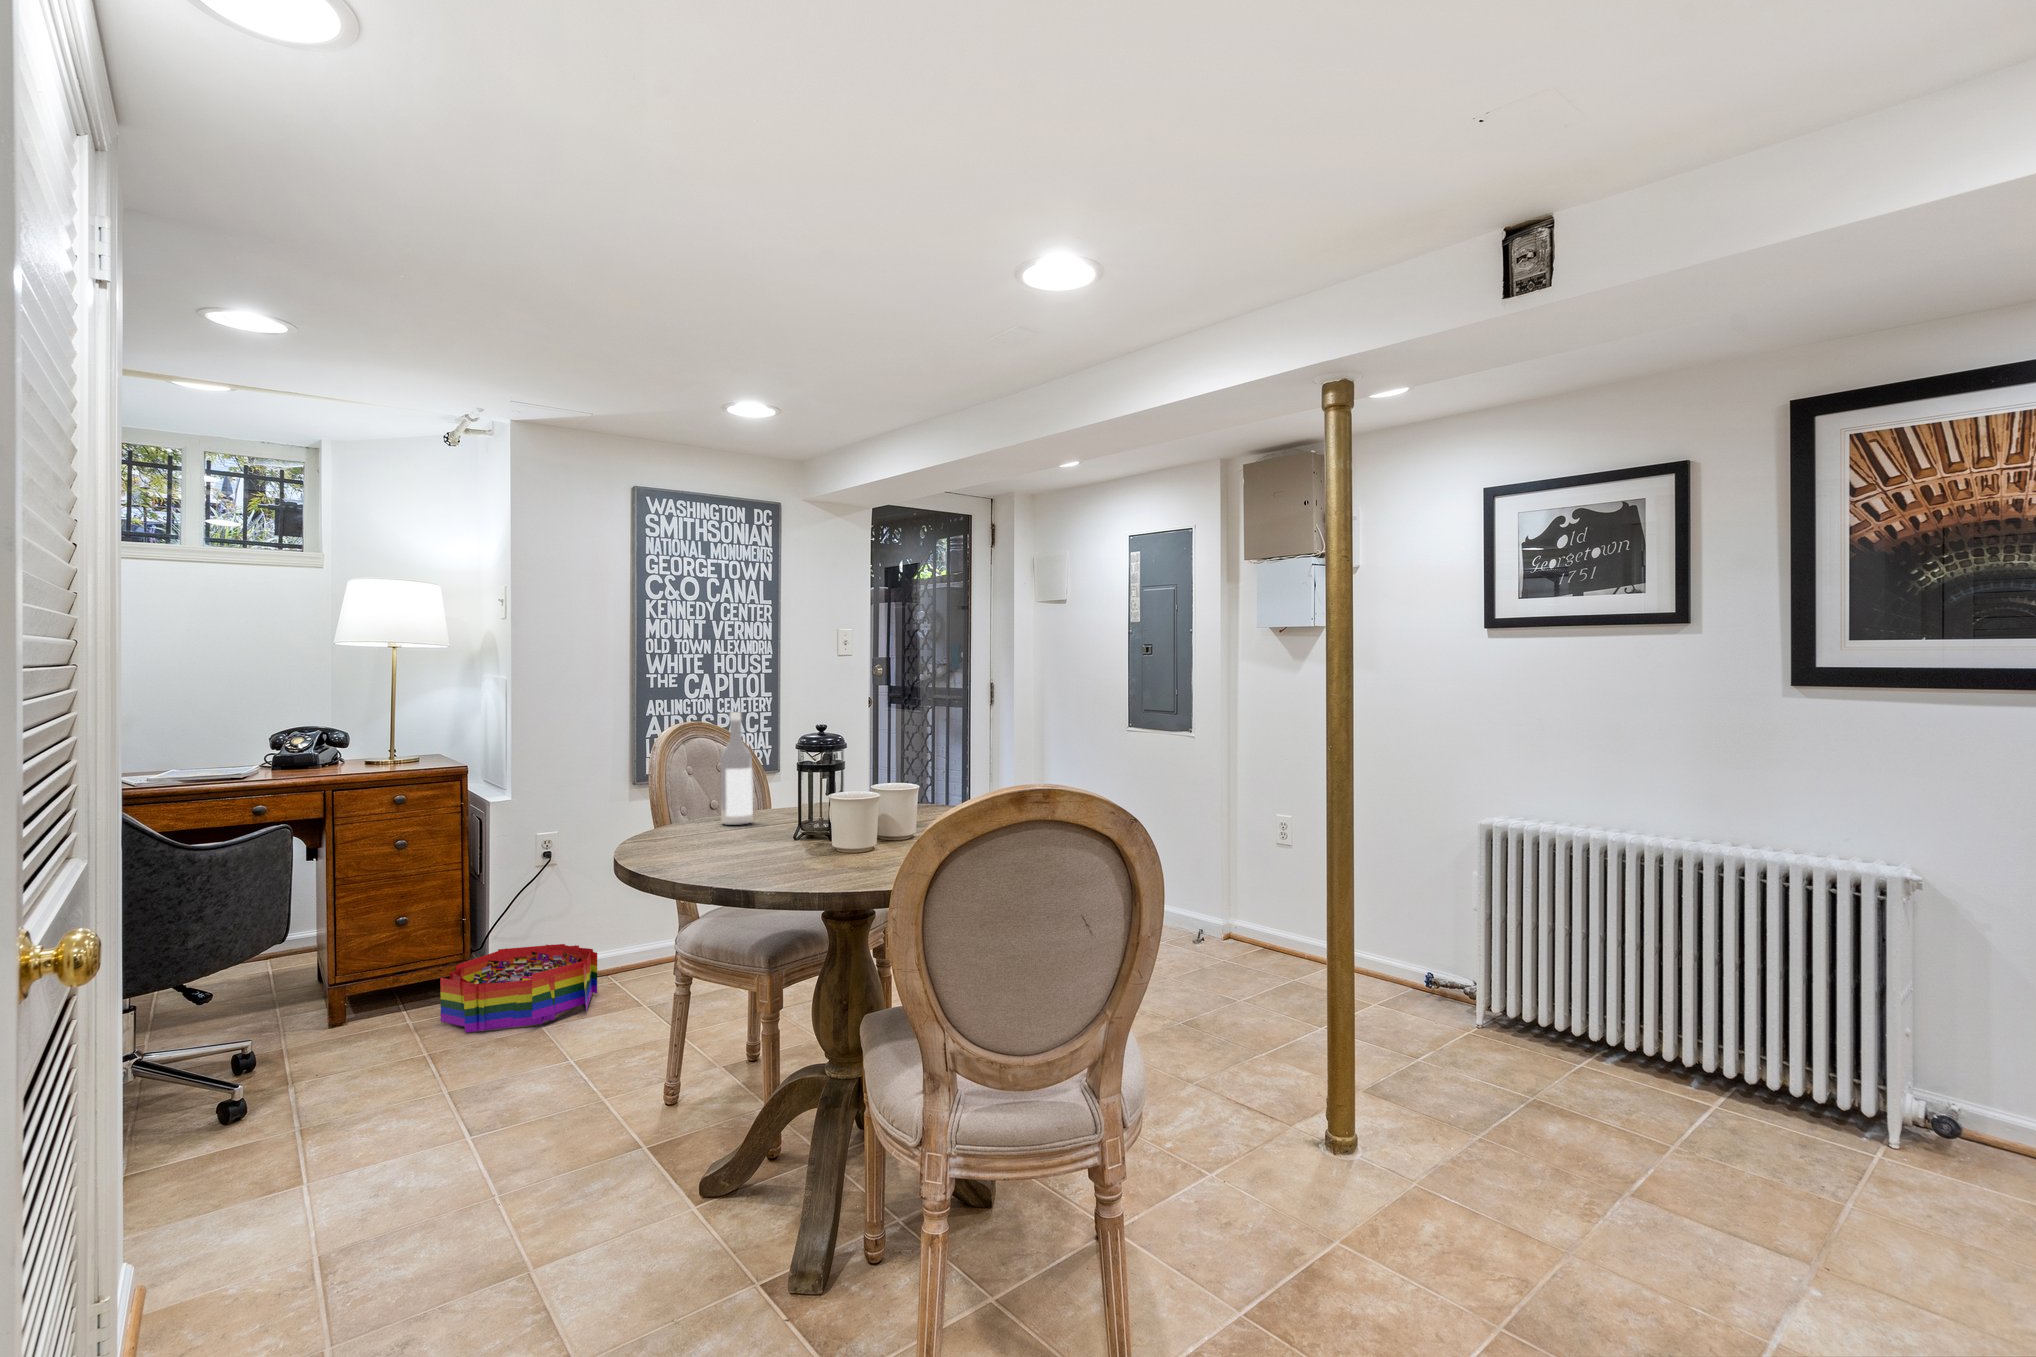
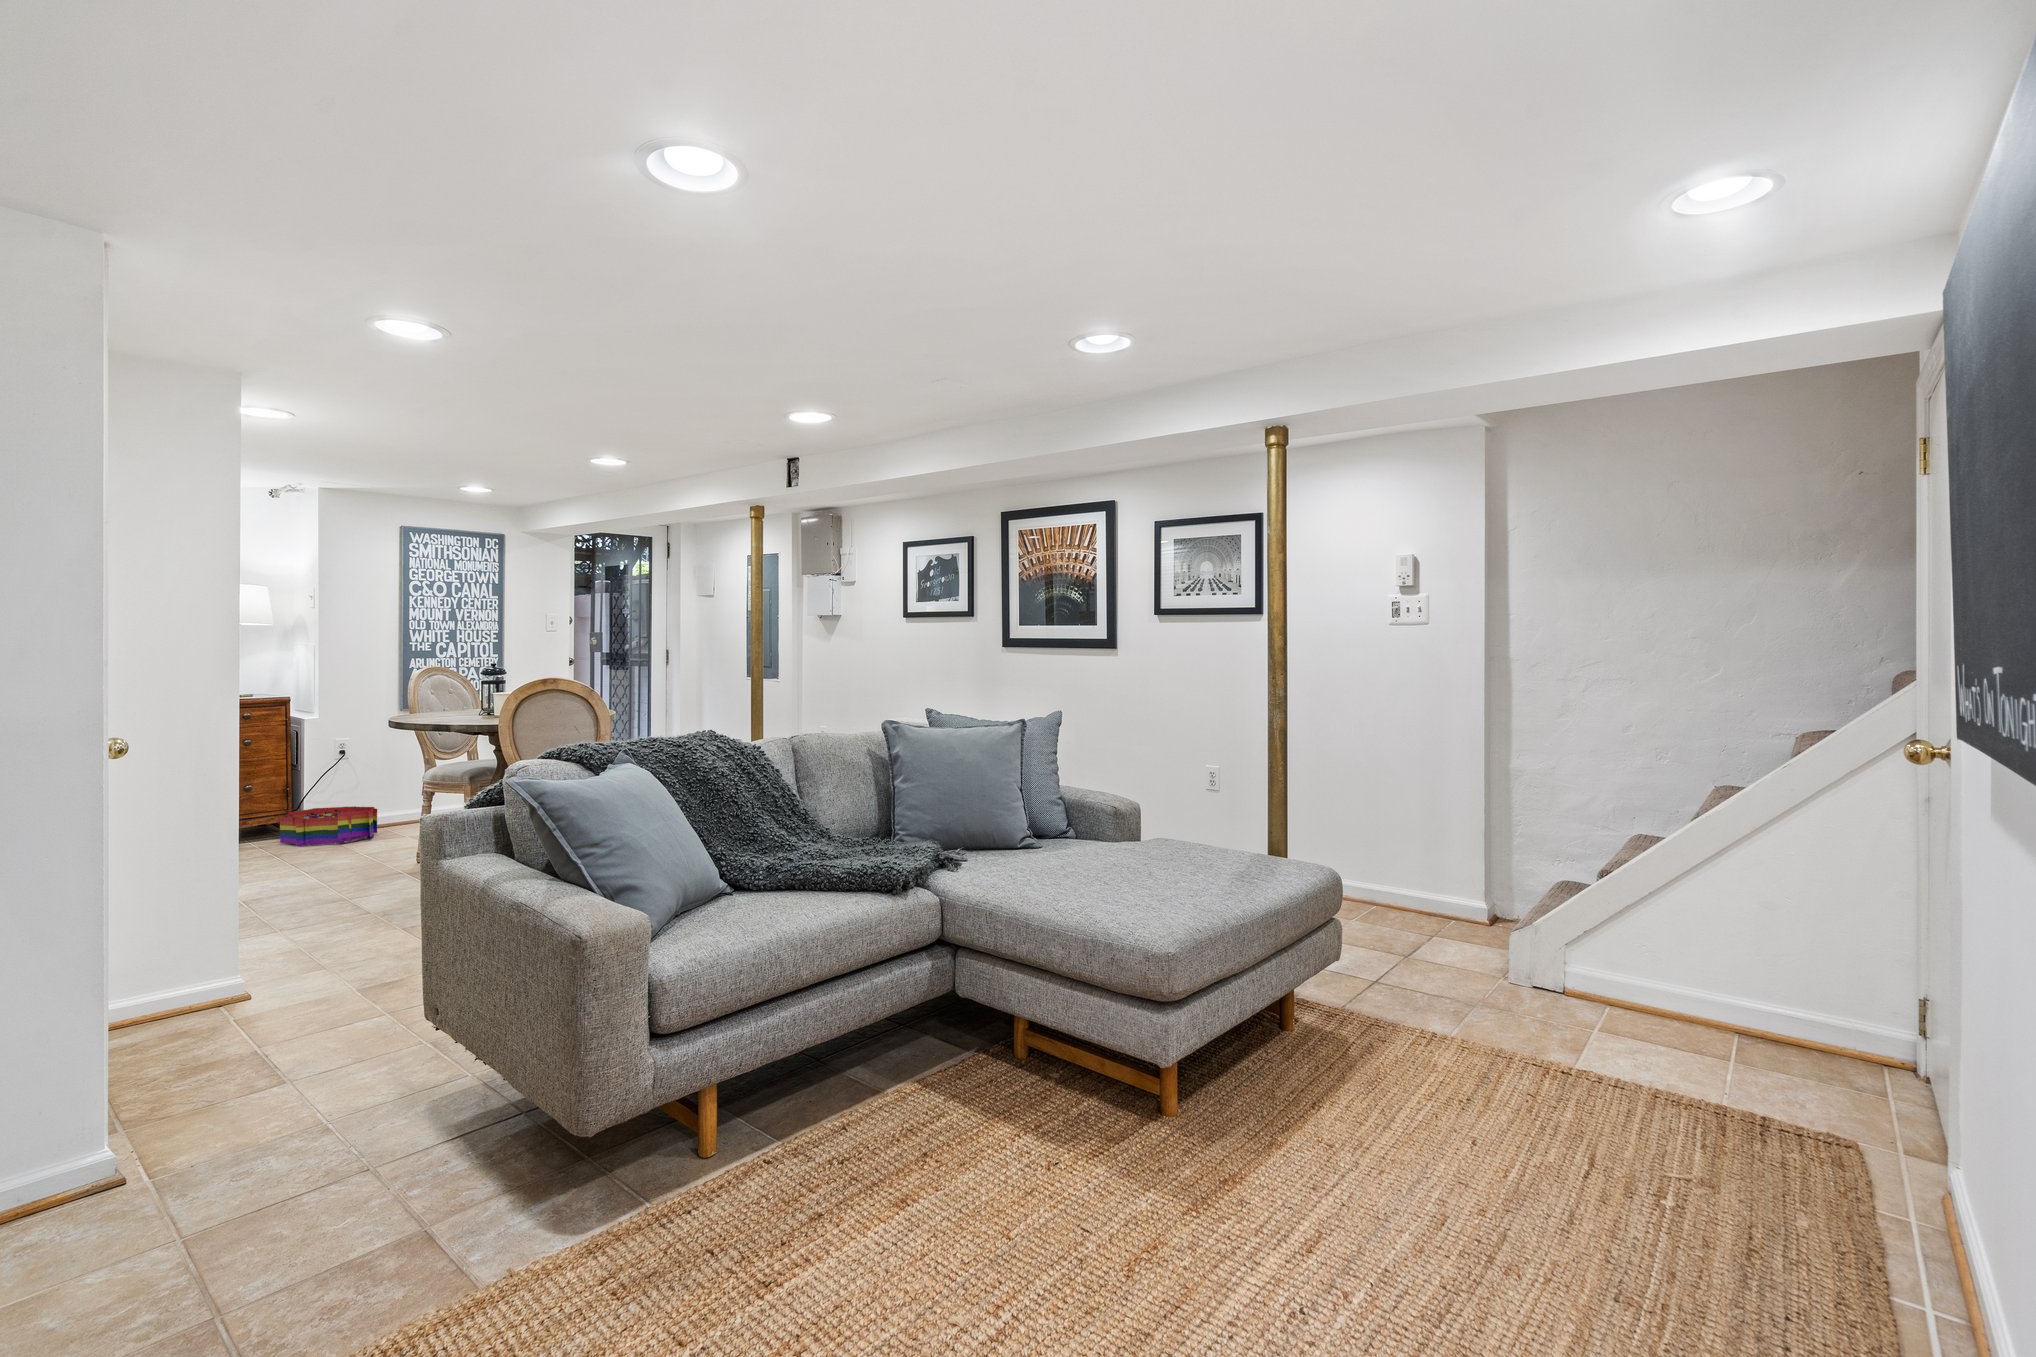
wine bottle: present [720,712,753,825] -> none [445,659,463,715]

